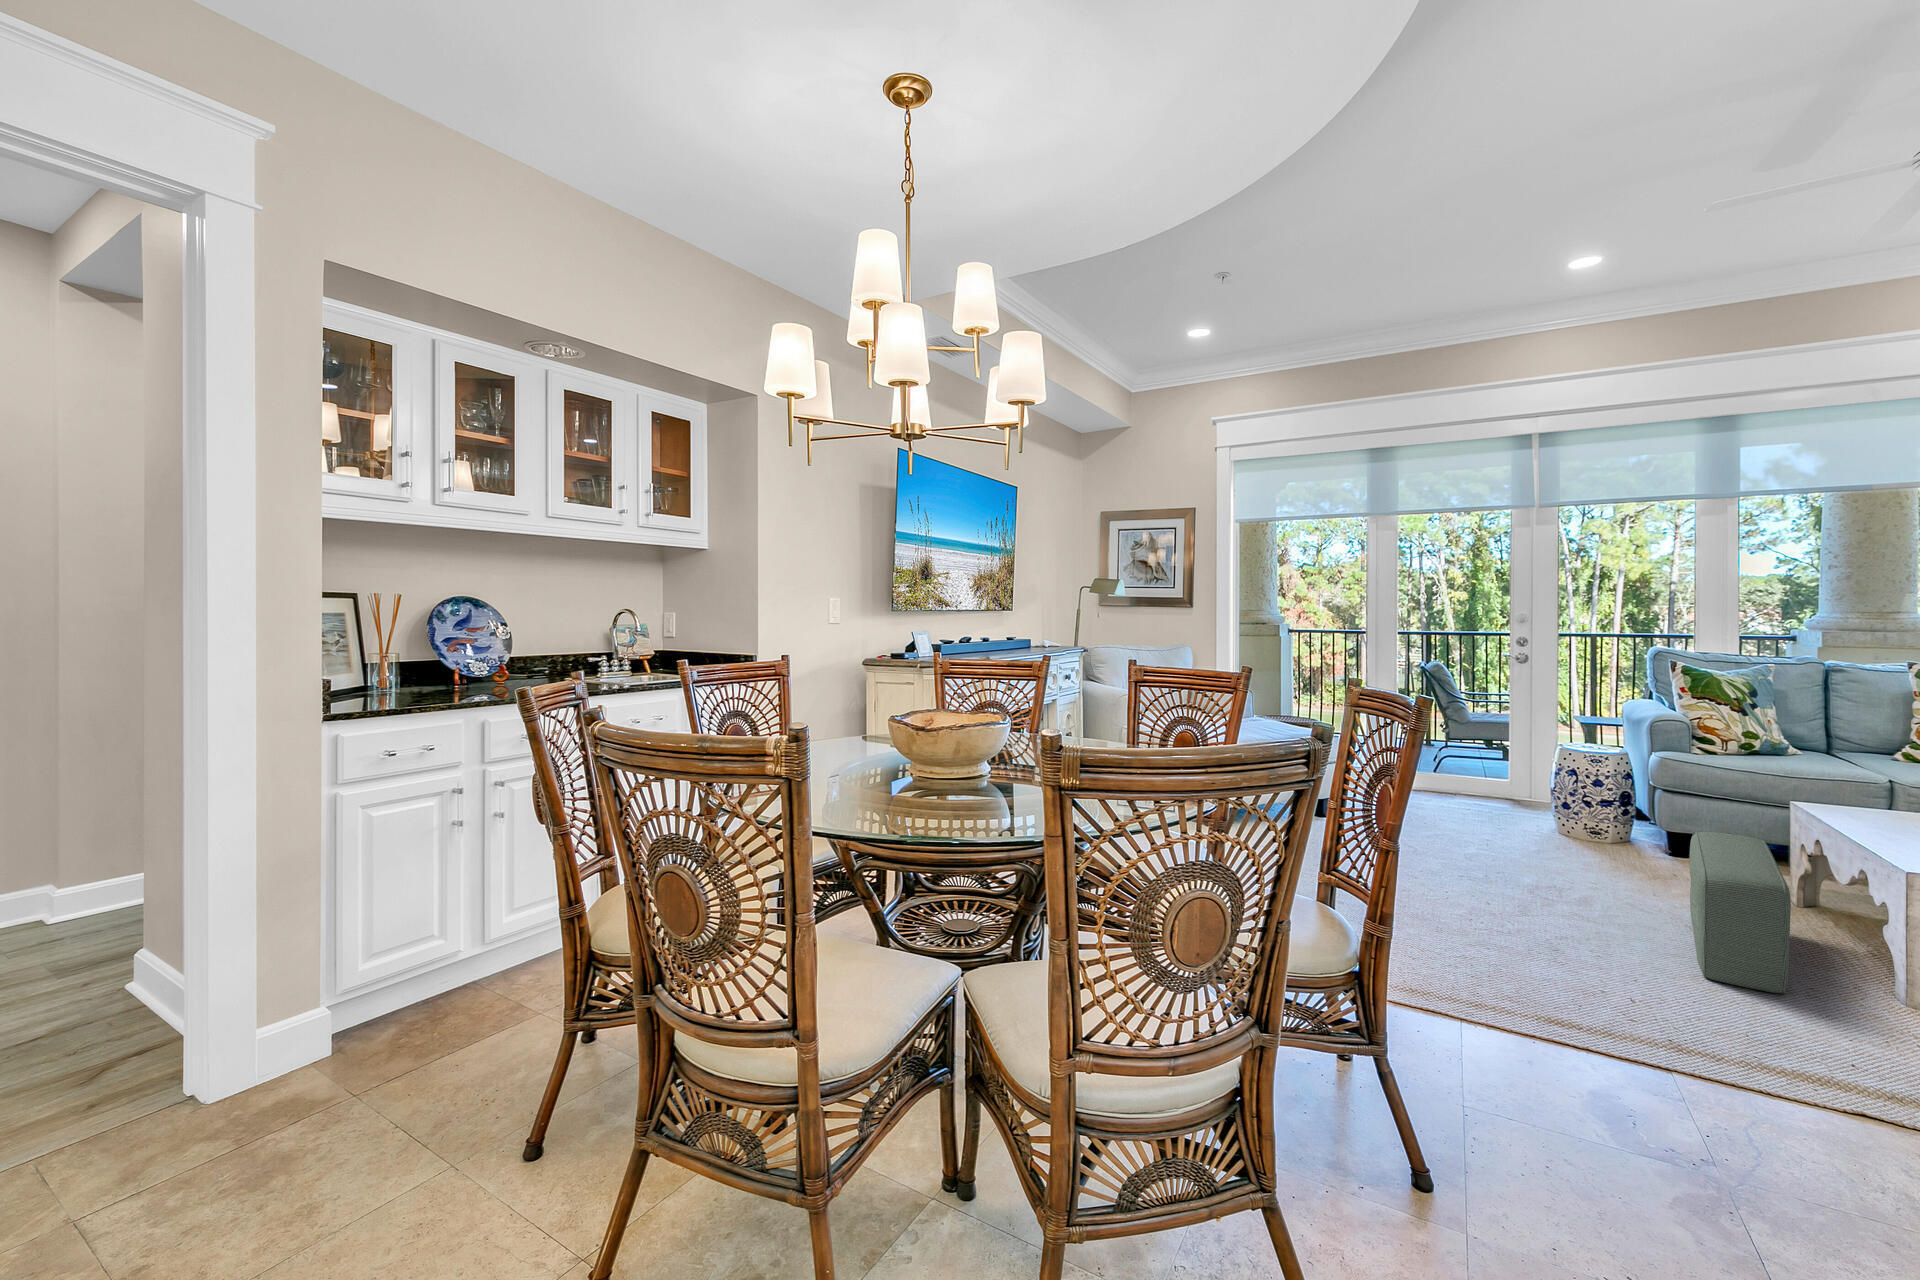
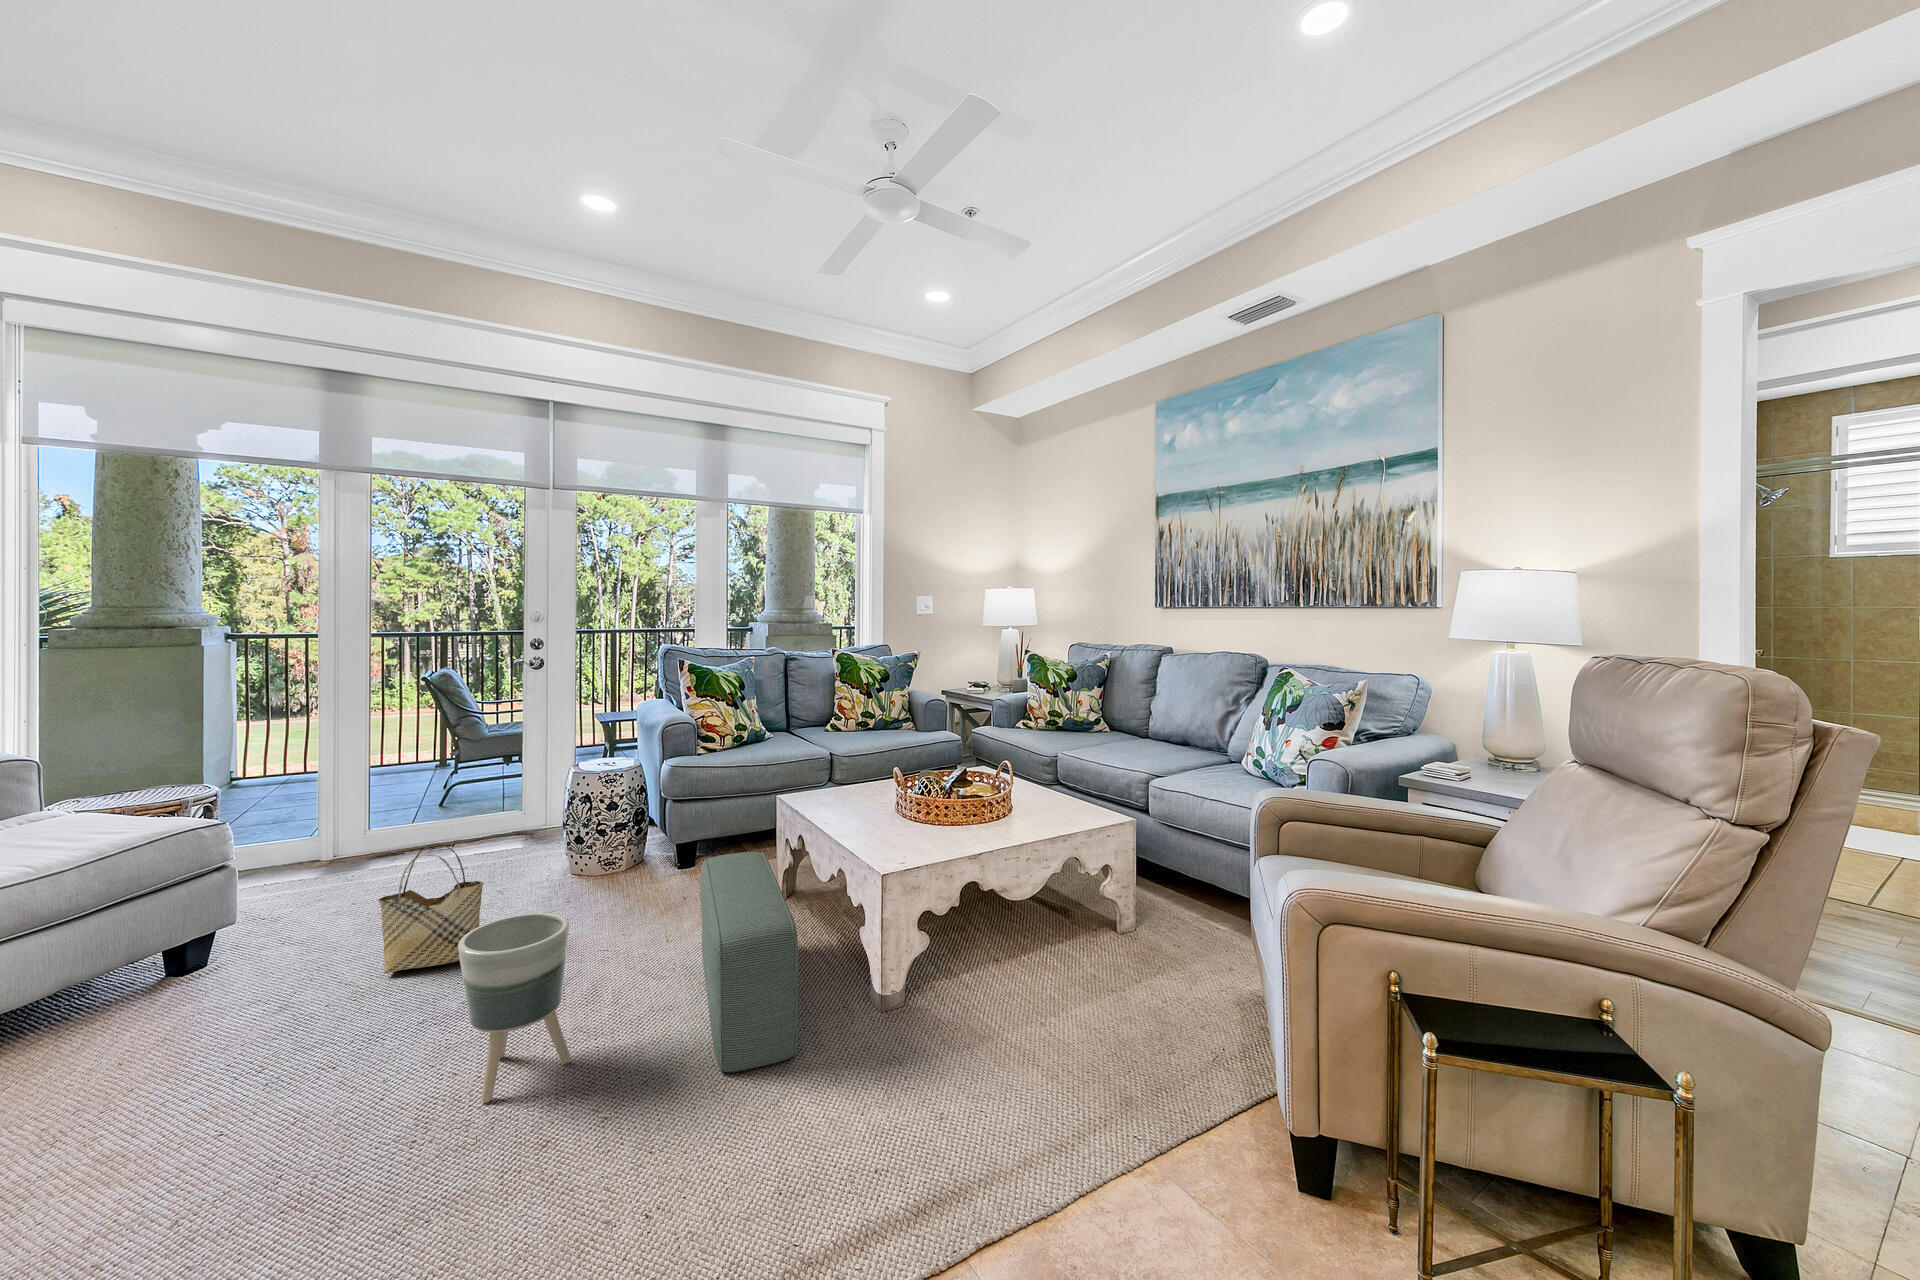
woven basket: none [1428,779,1495,861] -> present [378,844,483,973]
planter: none [1498,825,1573,931] -> present [458,913,571,1103]

